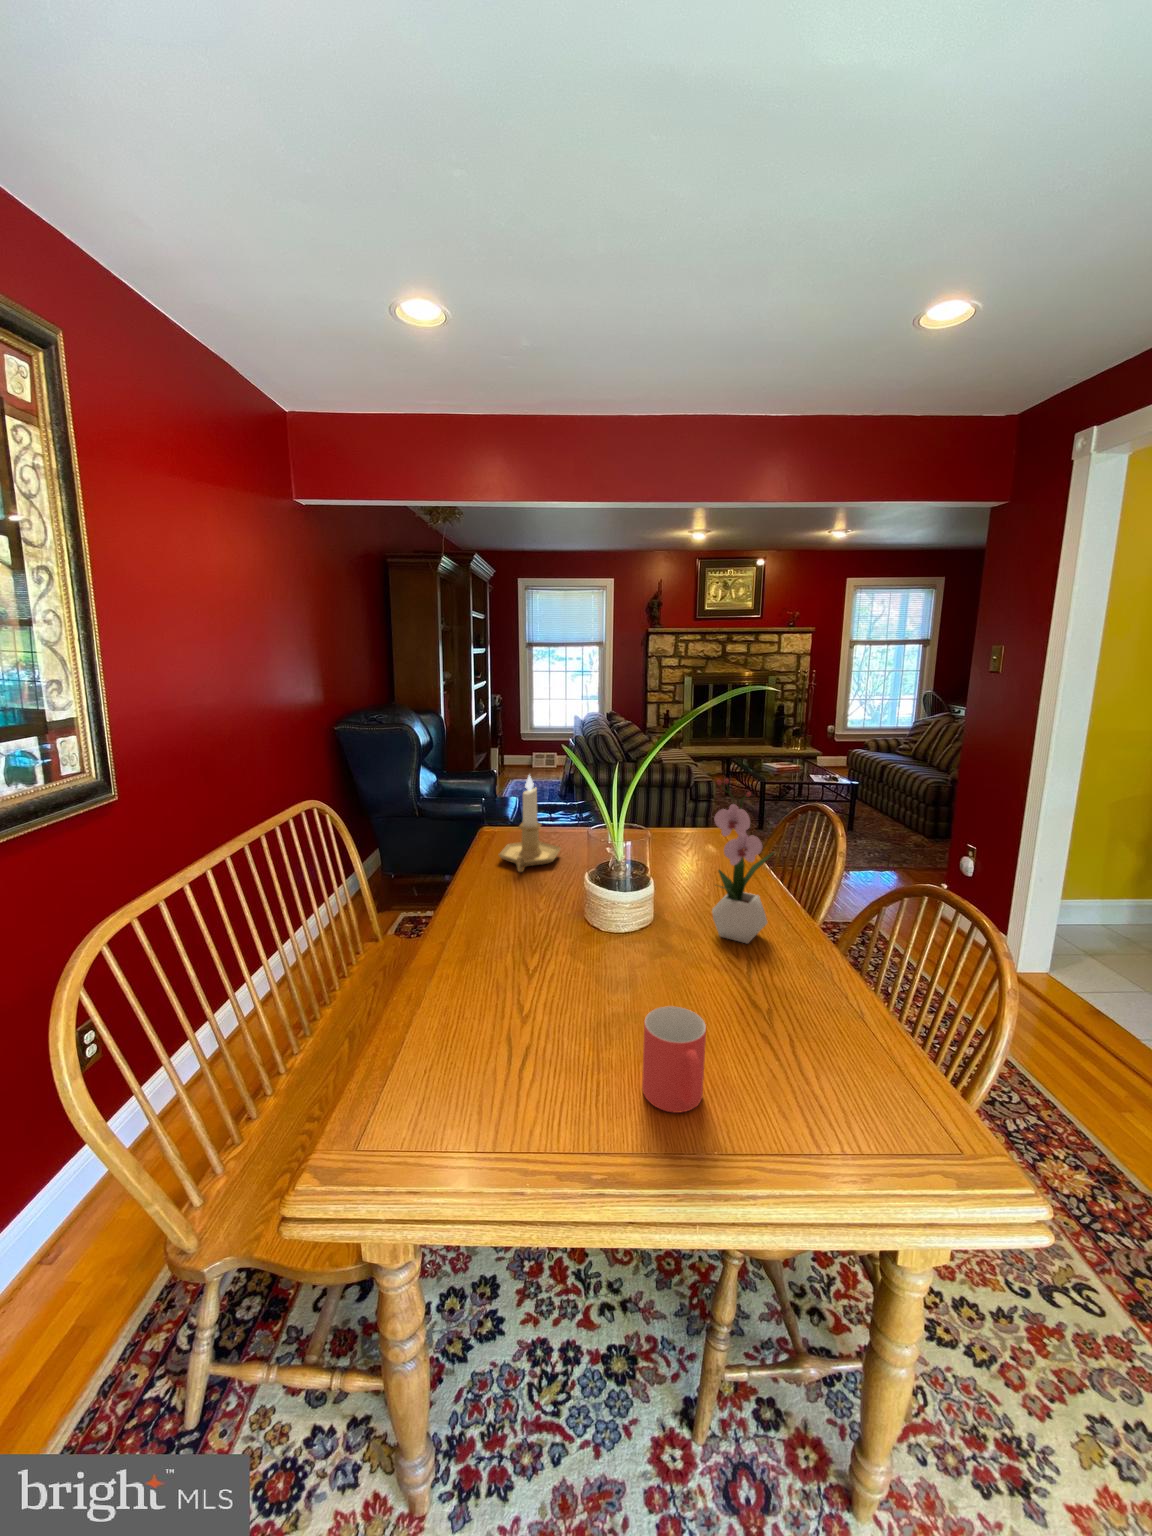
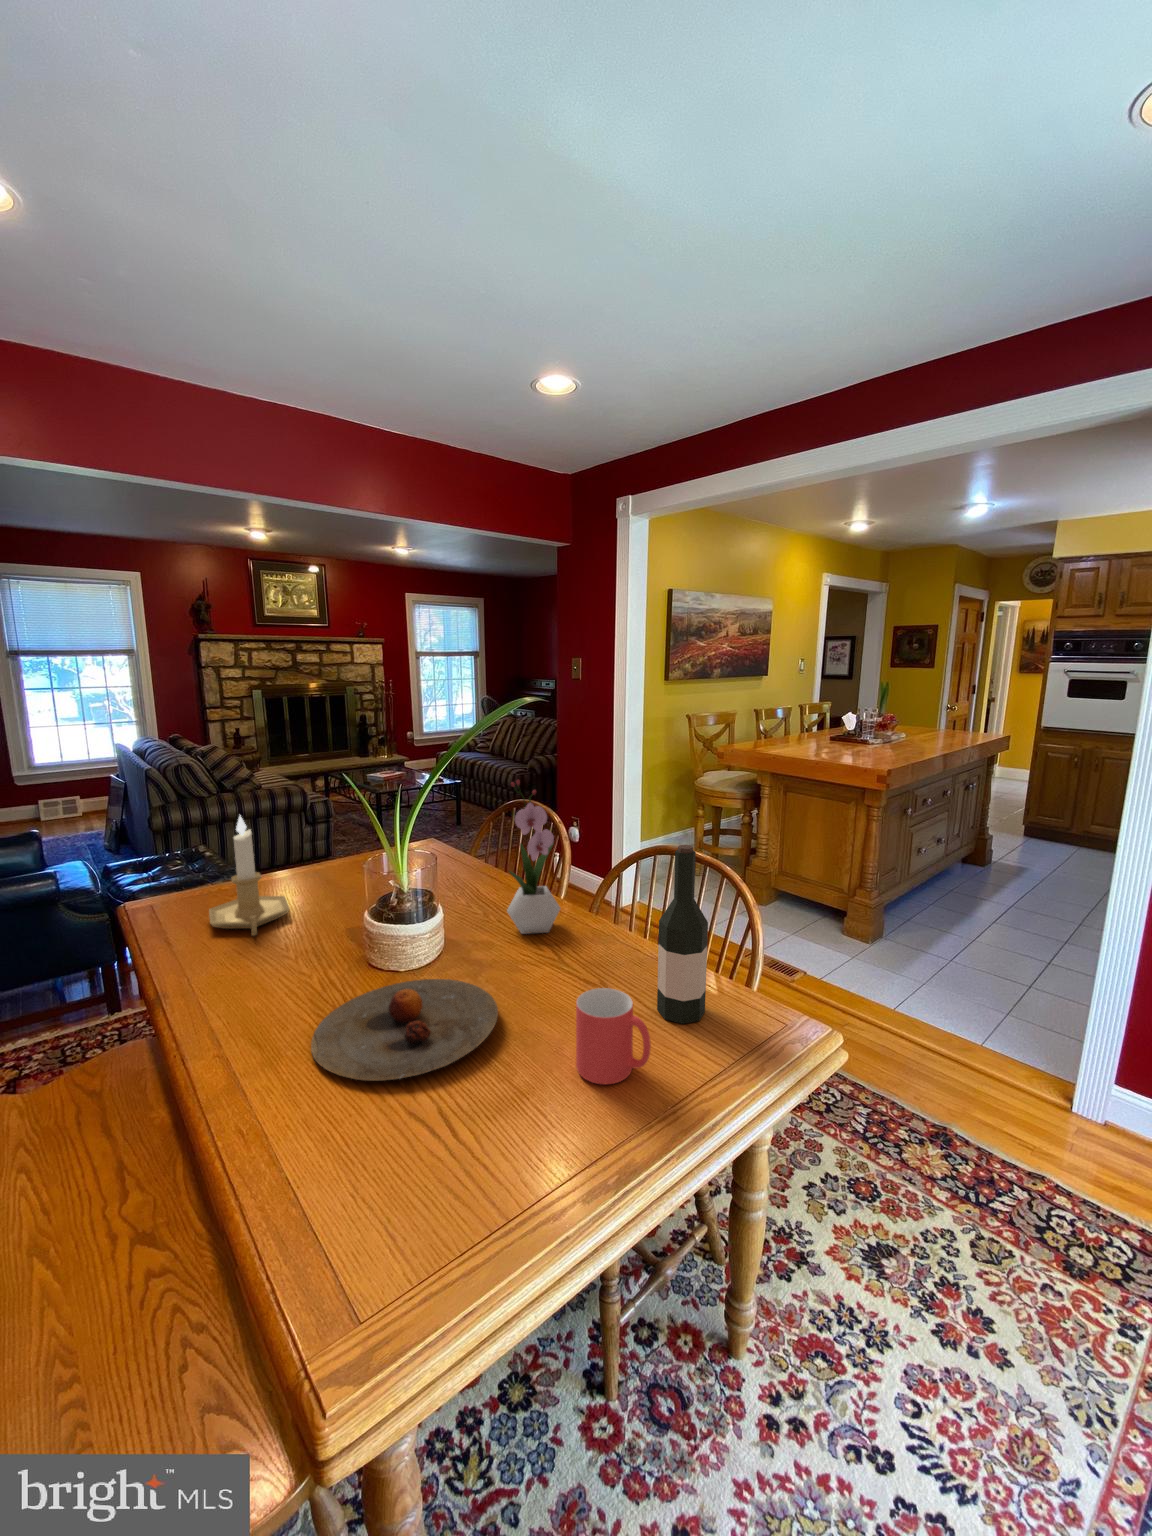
wine bottle: none [784,882,852,1097] -> present [657,845,708,1024]
plate: none [469,941,631,1023] -> present [311,979,498,1081]

